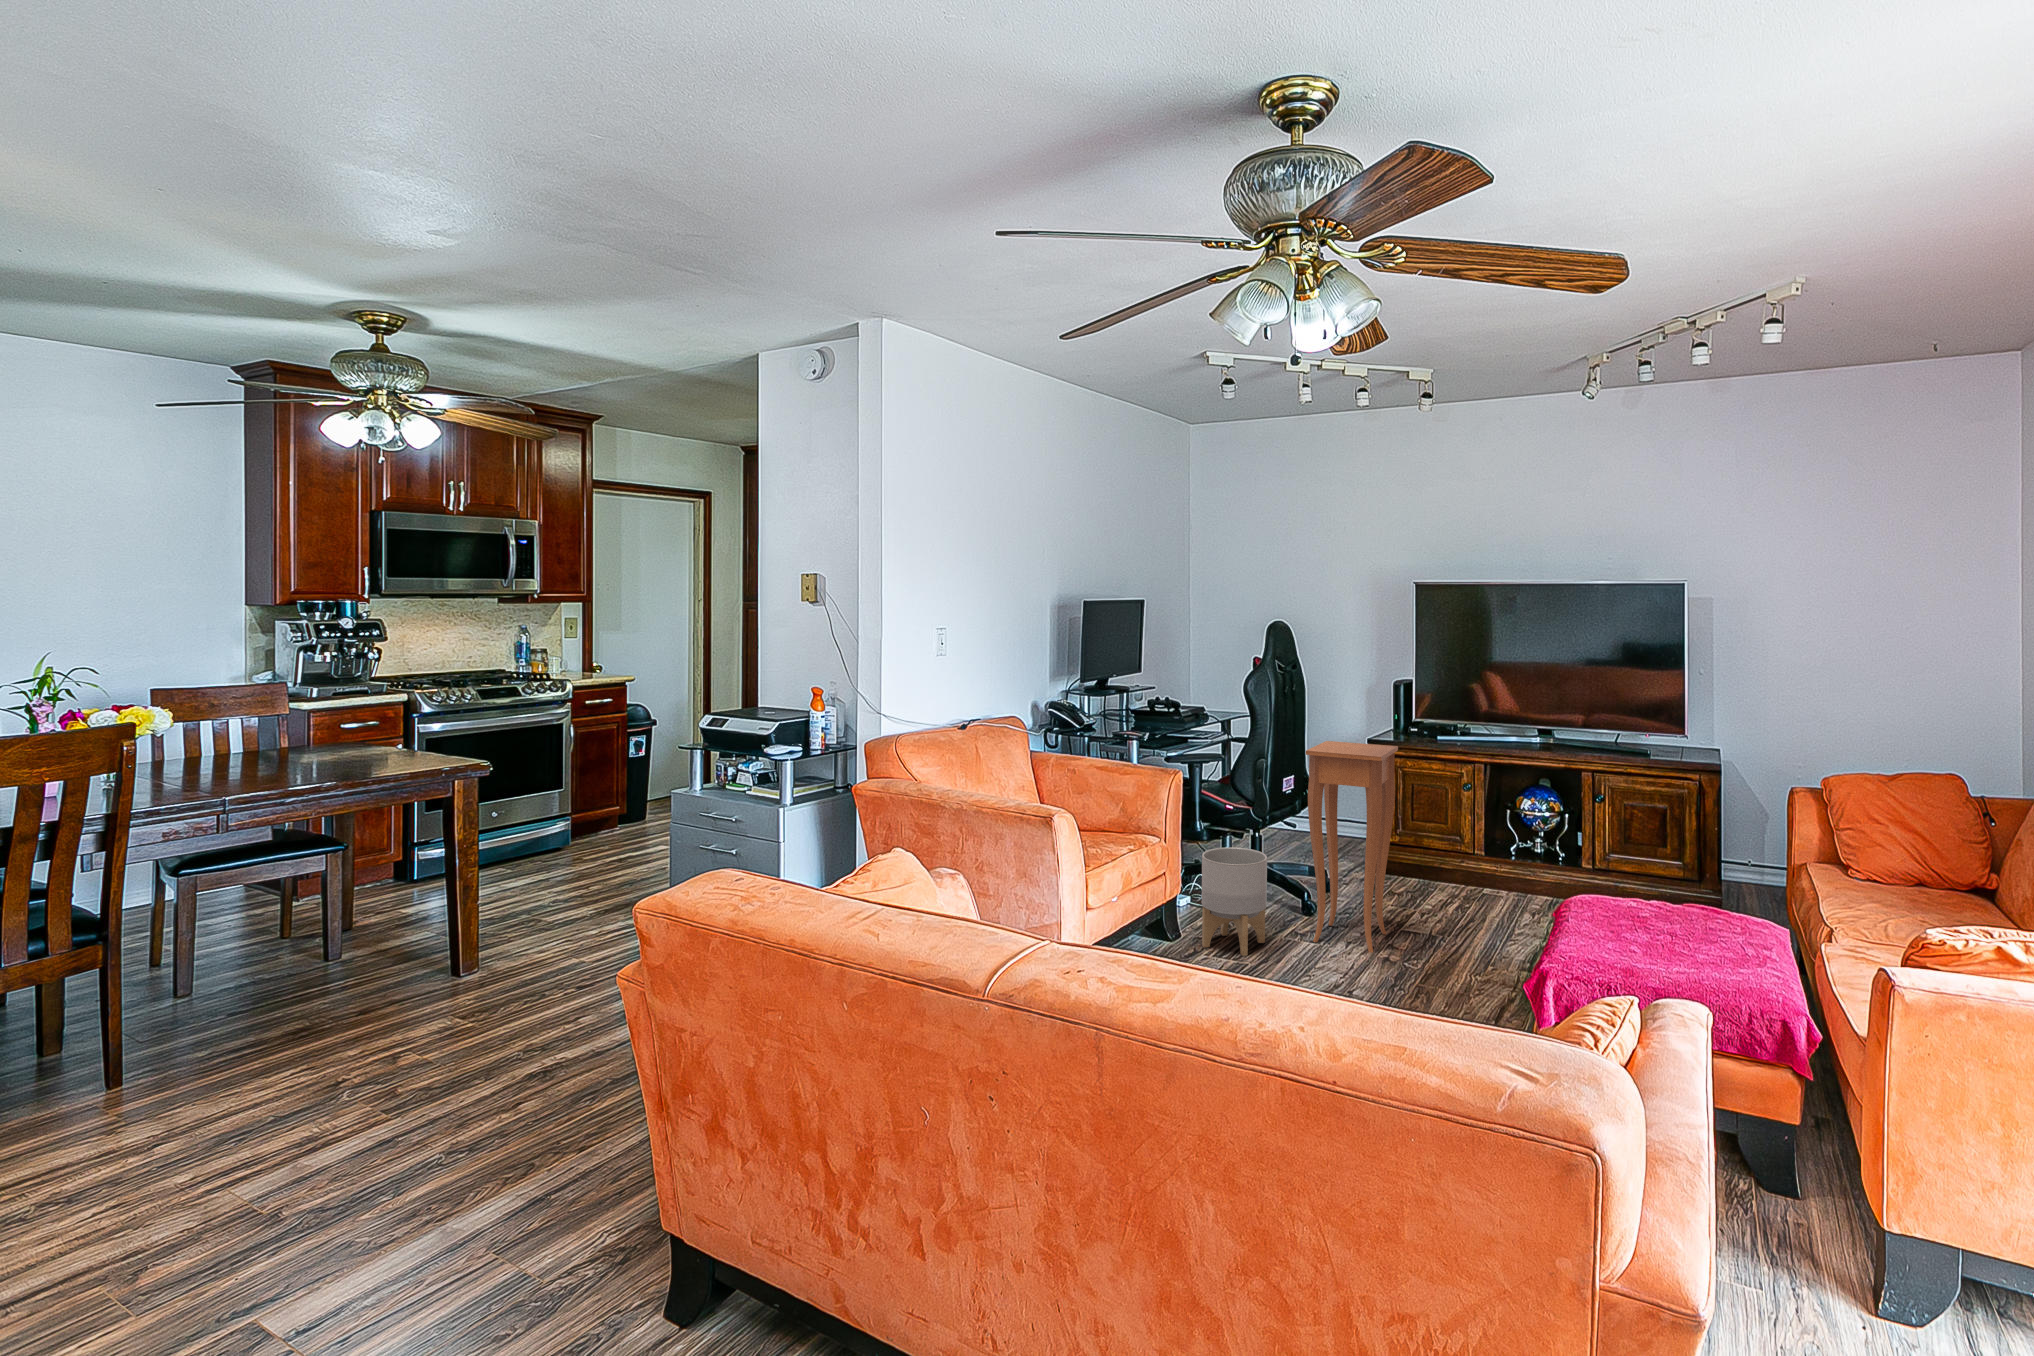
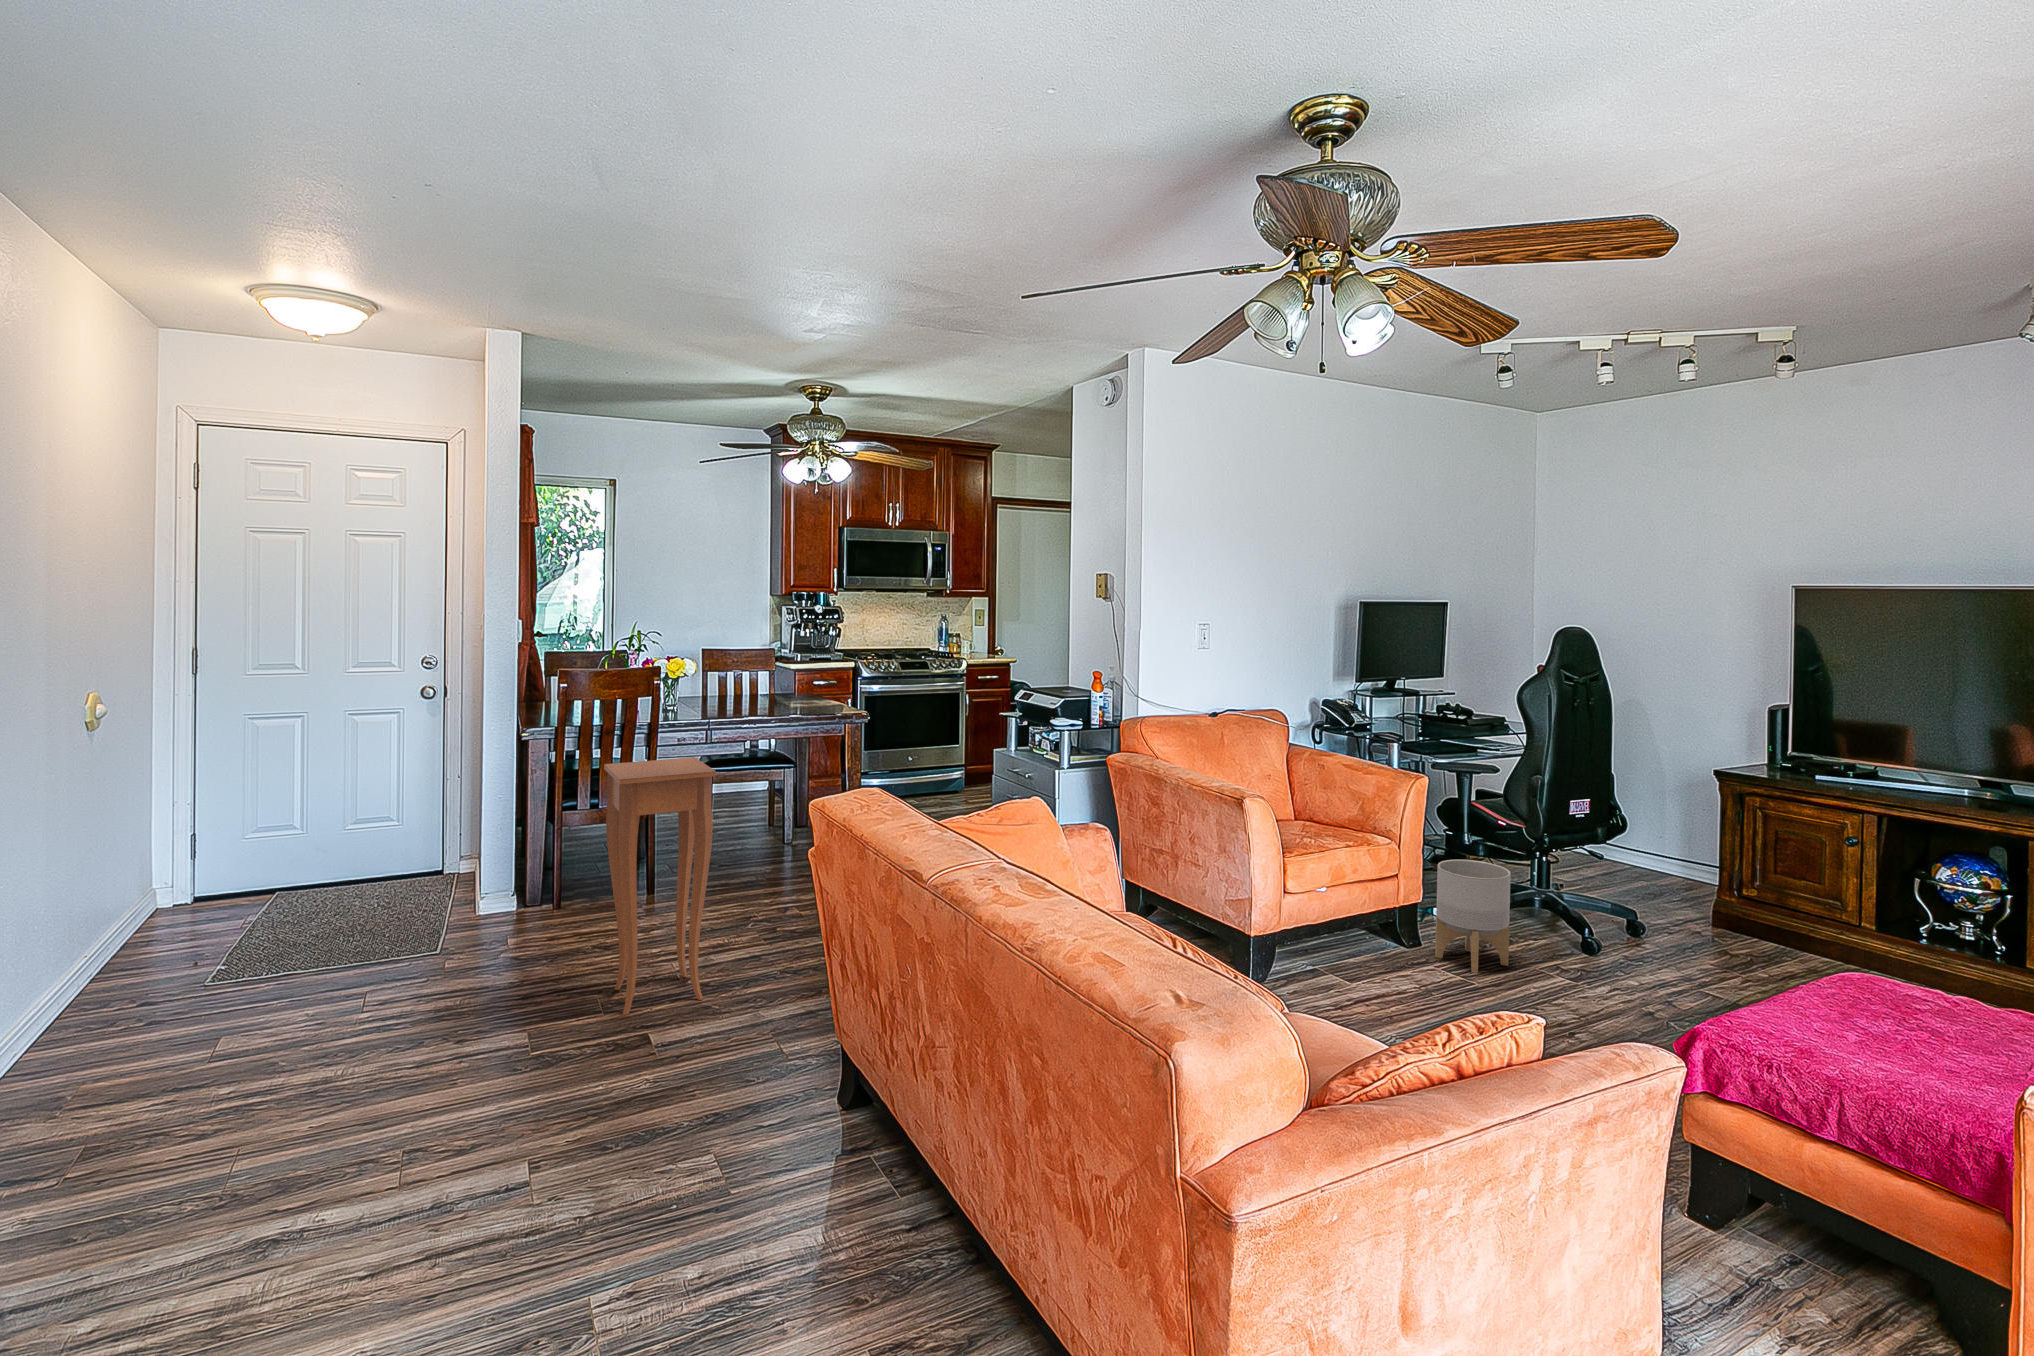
side table: present [1306,741,1398,953] -> present [604,757,716,1015]

